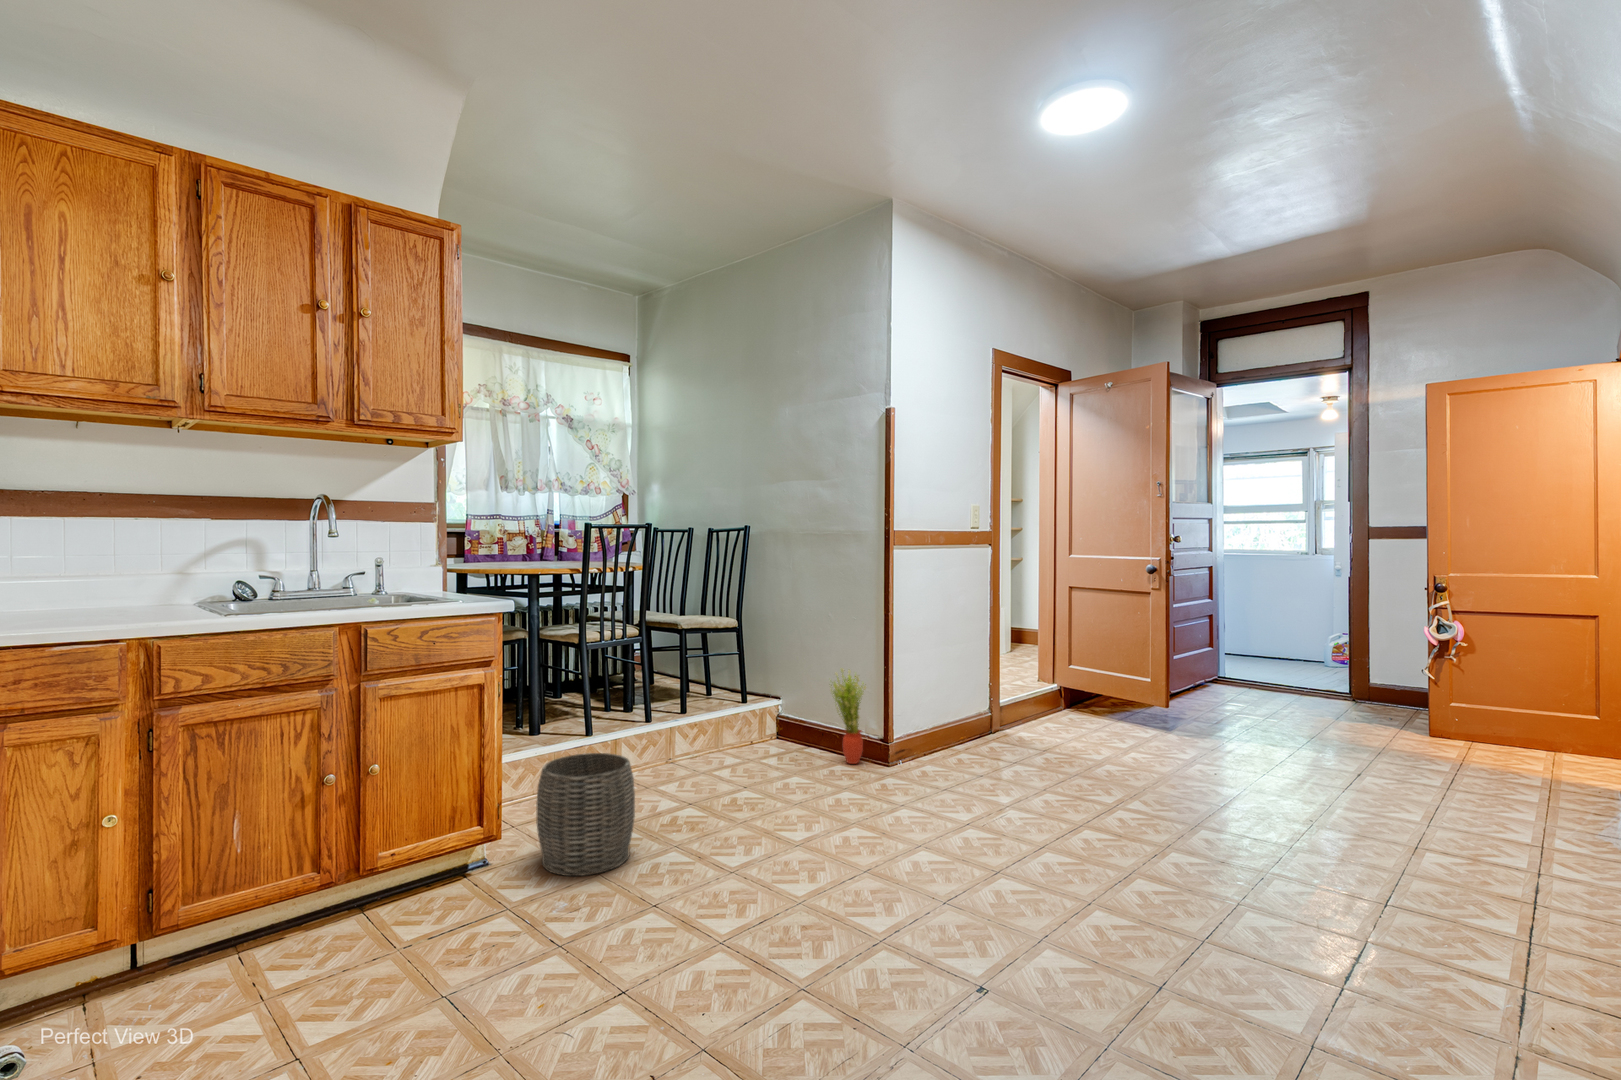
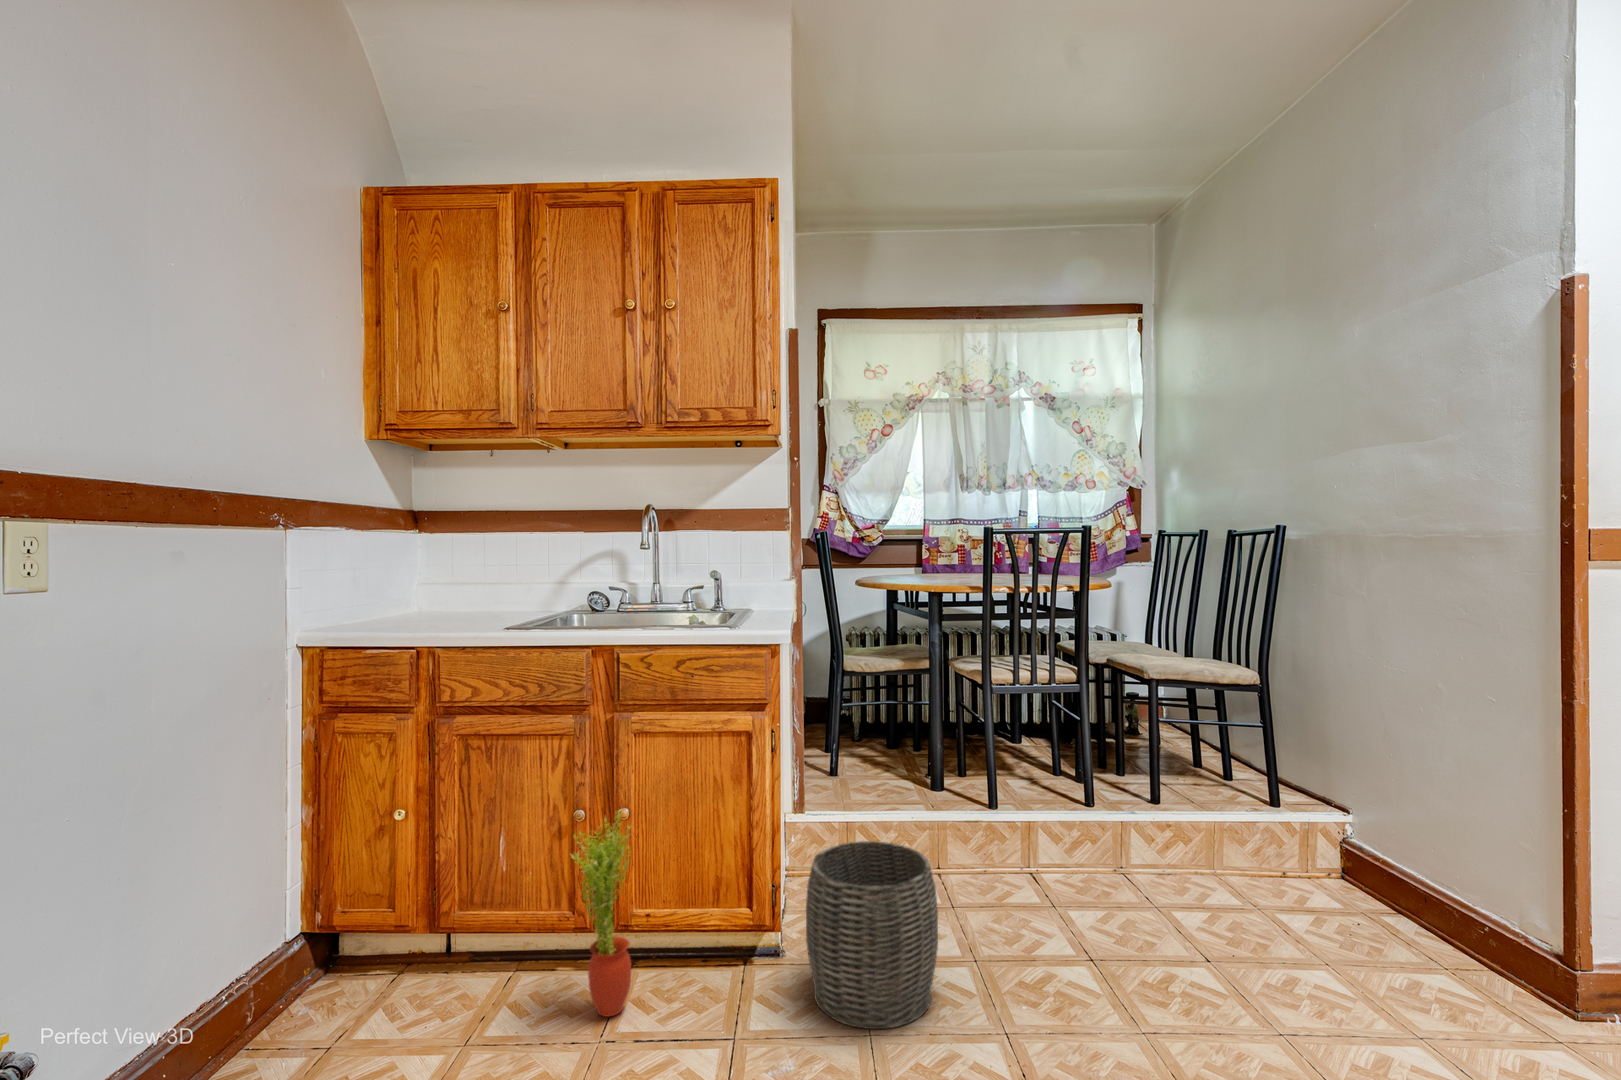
potted plant: present [832,669,866,764] -> present [571,811,631,1017]

